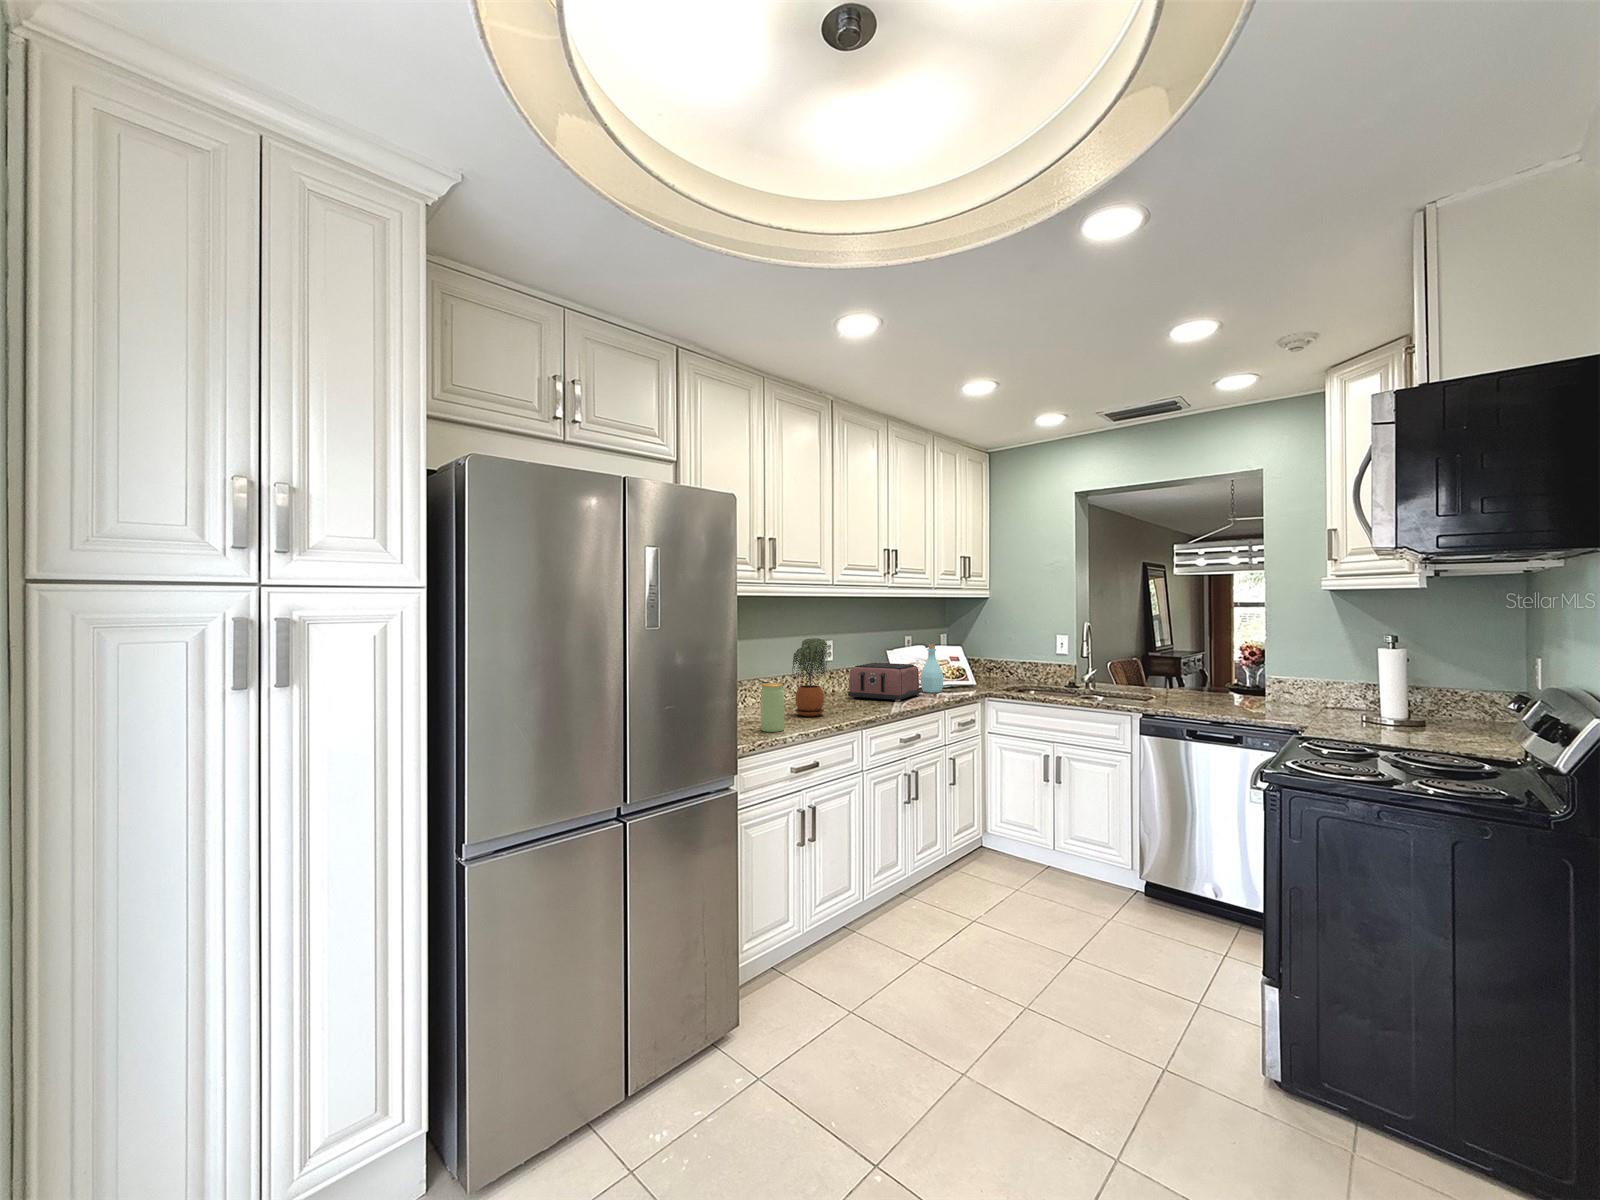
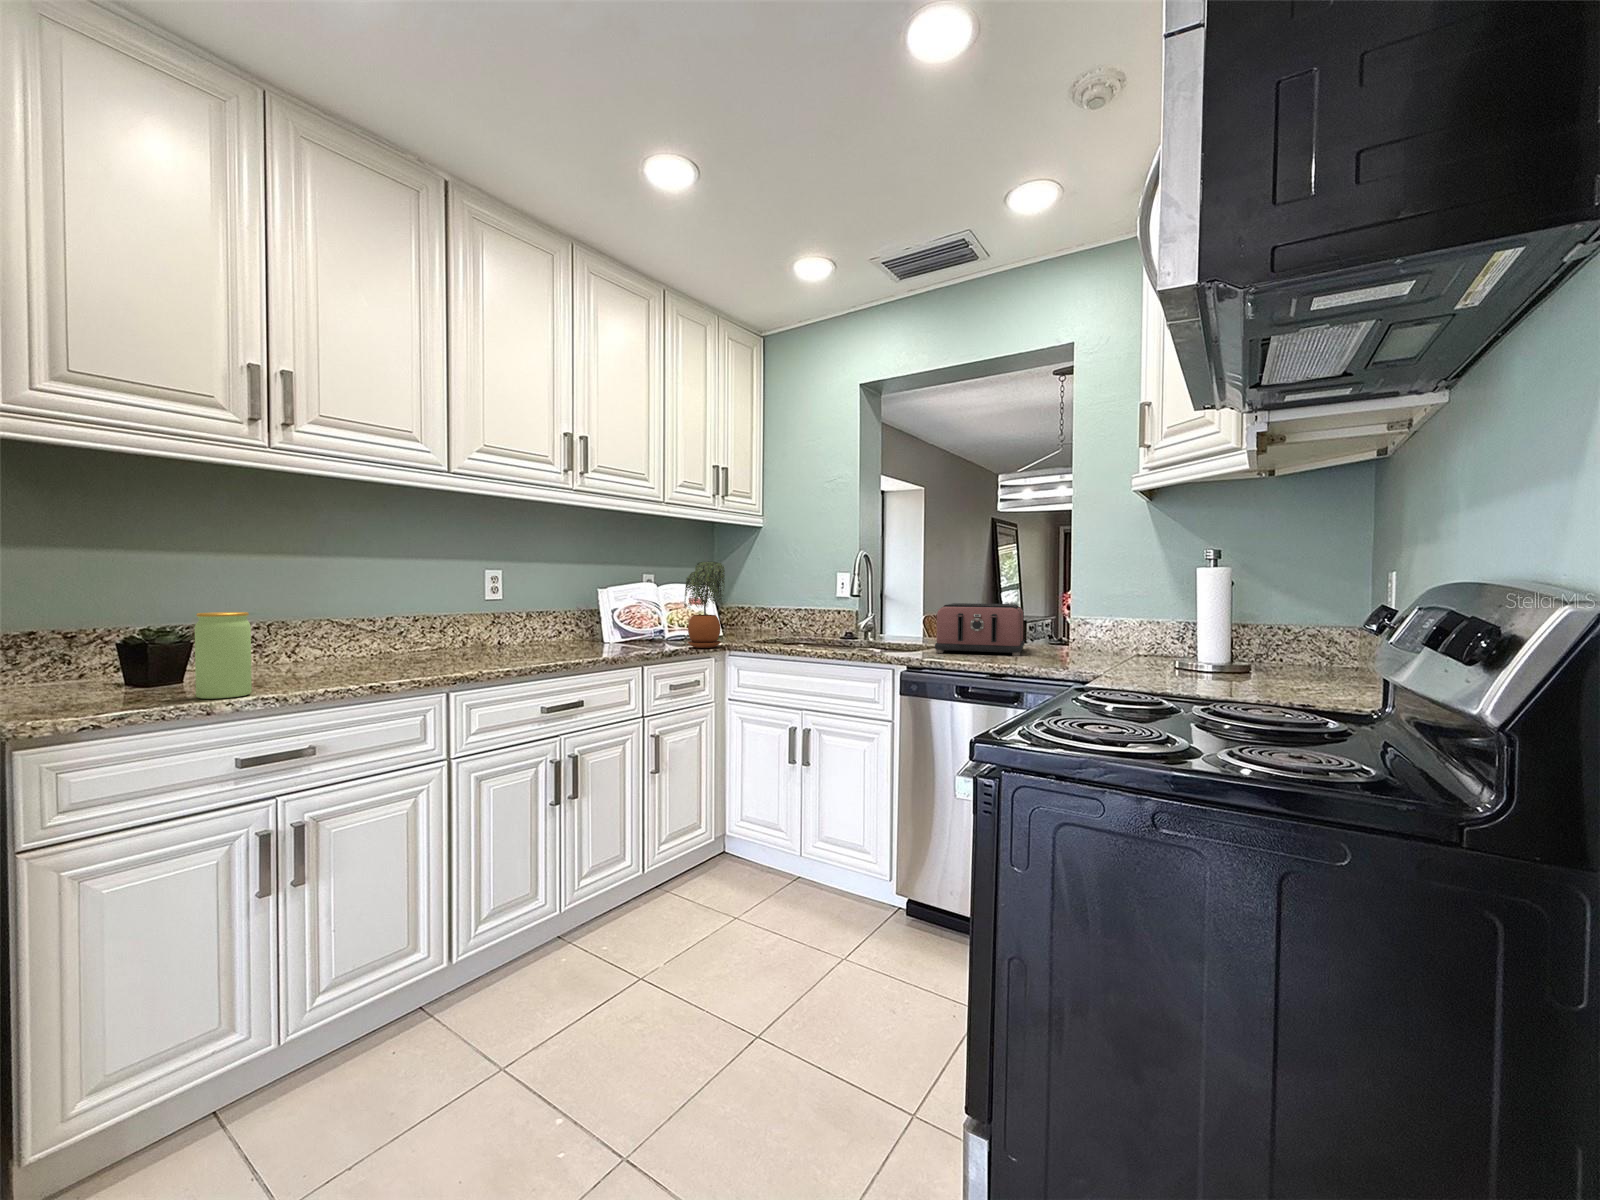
potted plant: present [792,638,828,716] -> present [684,561,725,648]
bottle: present [921,644,943,693] -> none [640,579,673,646]
toaster: present [848,663,920,702] -> present [935,603,1025,656]

